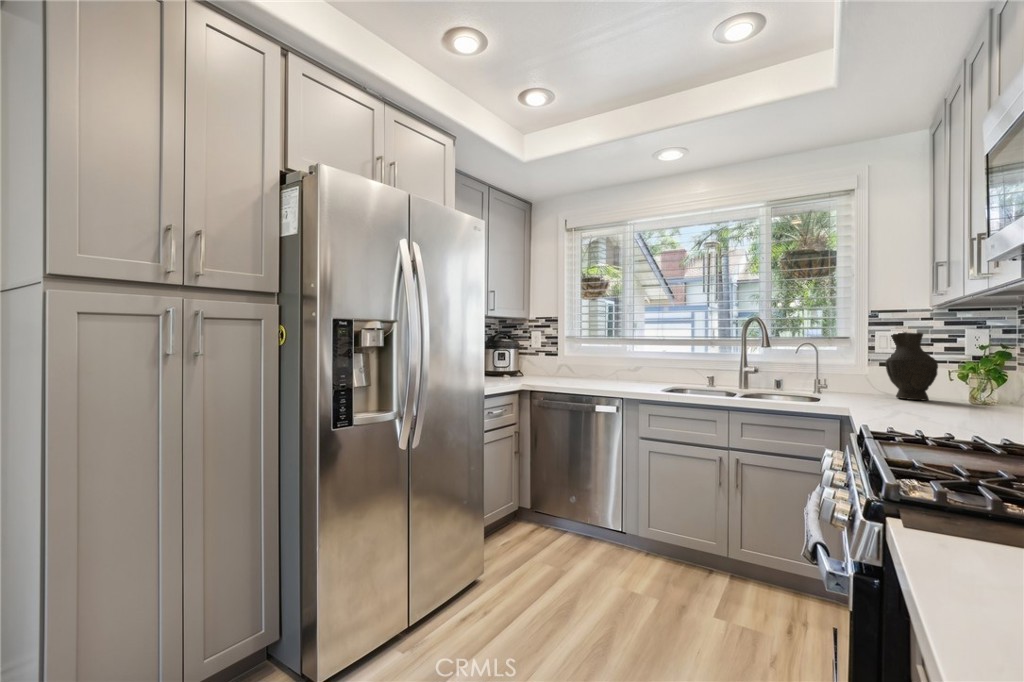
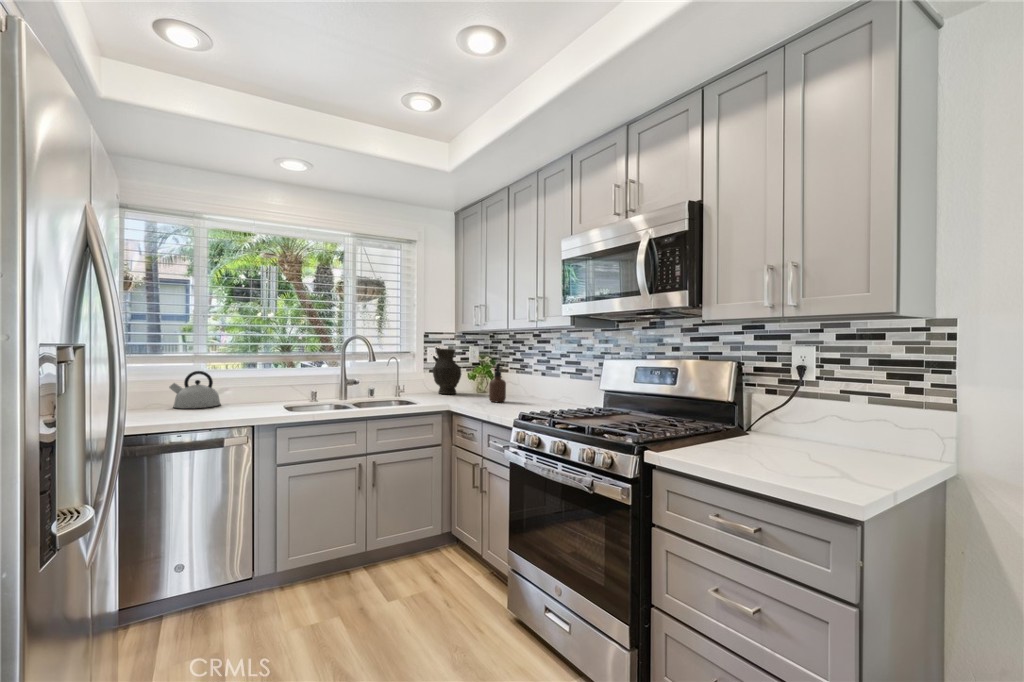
soap dispenser: none [945,349,983,414] -> present [489,364,506,402]
kettle: none [604,352,638,382] -> present [169,371,221,408]

